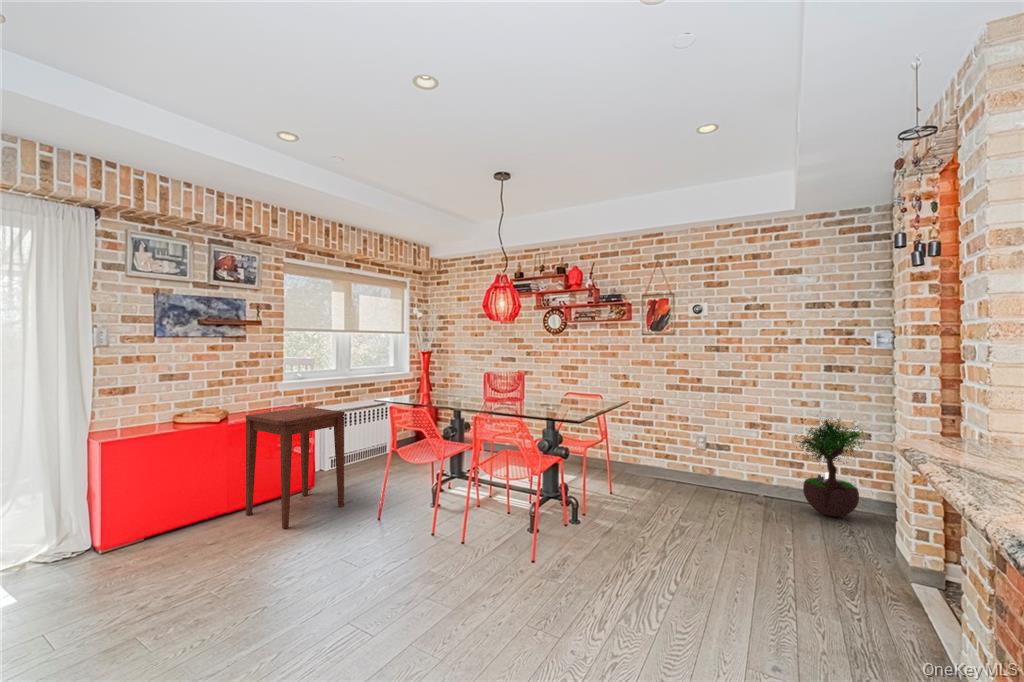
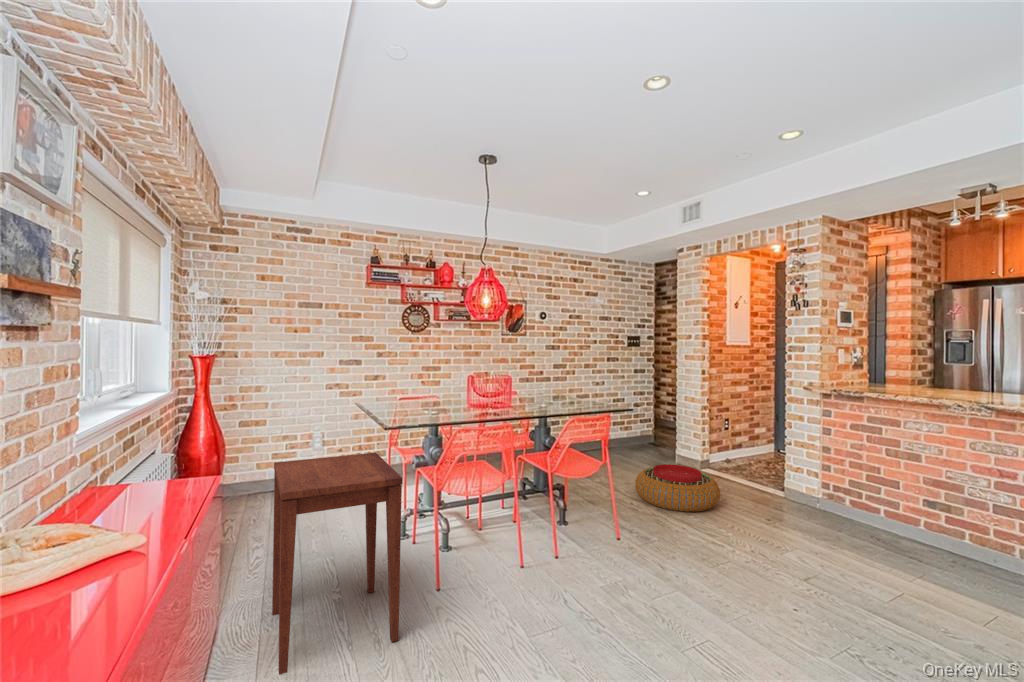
potted tree: present [795,418,865,517] -> none [605,387,646,454]
pouf: none [653,522,797,616] -> present [635,464,720,512]

